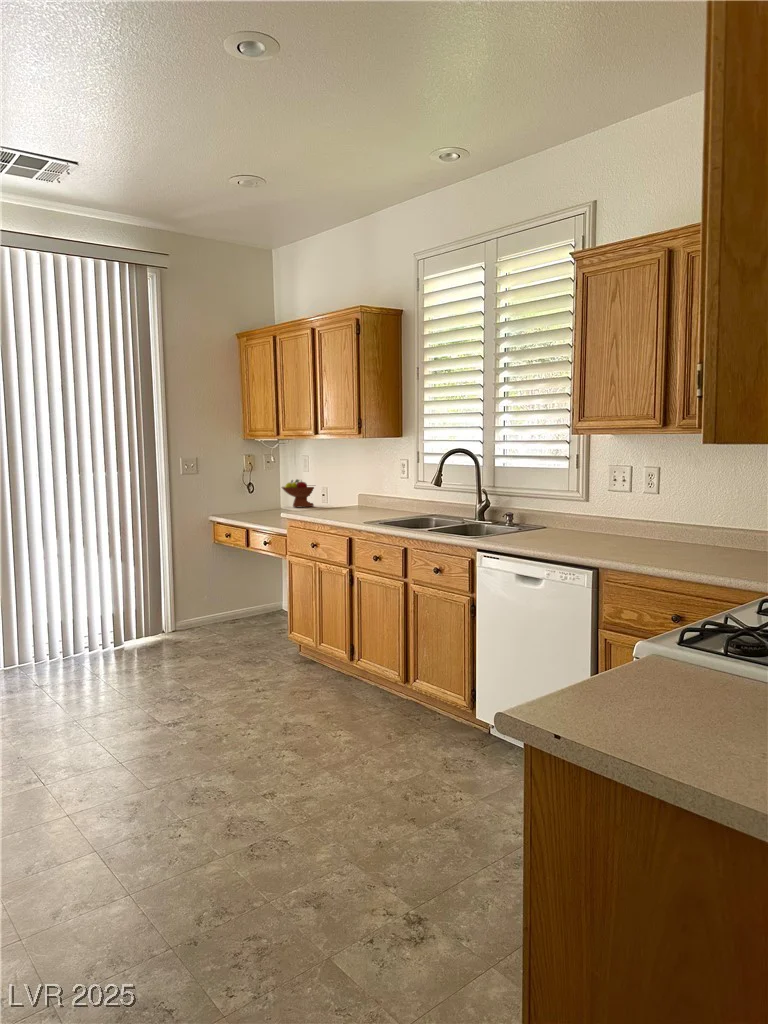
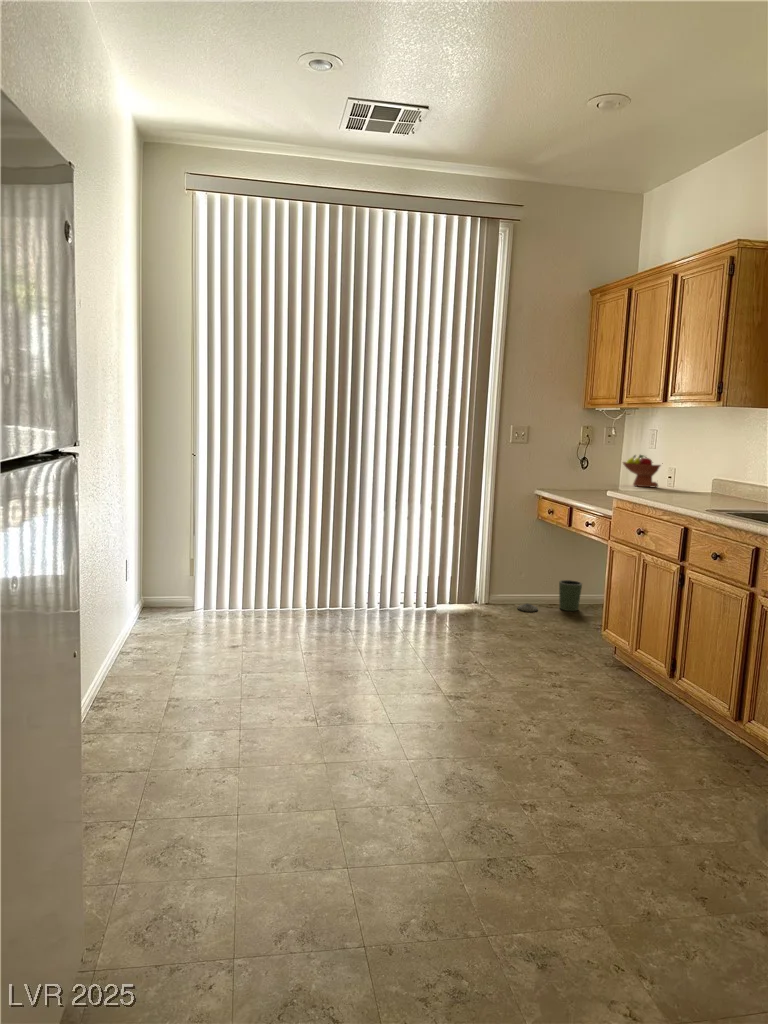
trash can: none [202,599,259,634] -> present [518,580,582,612]

